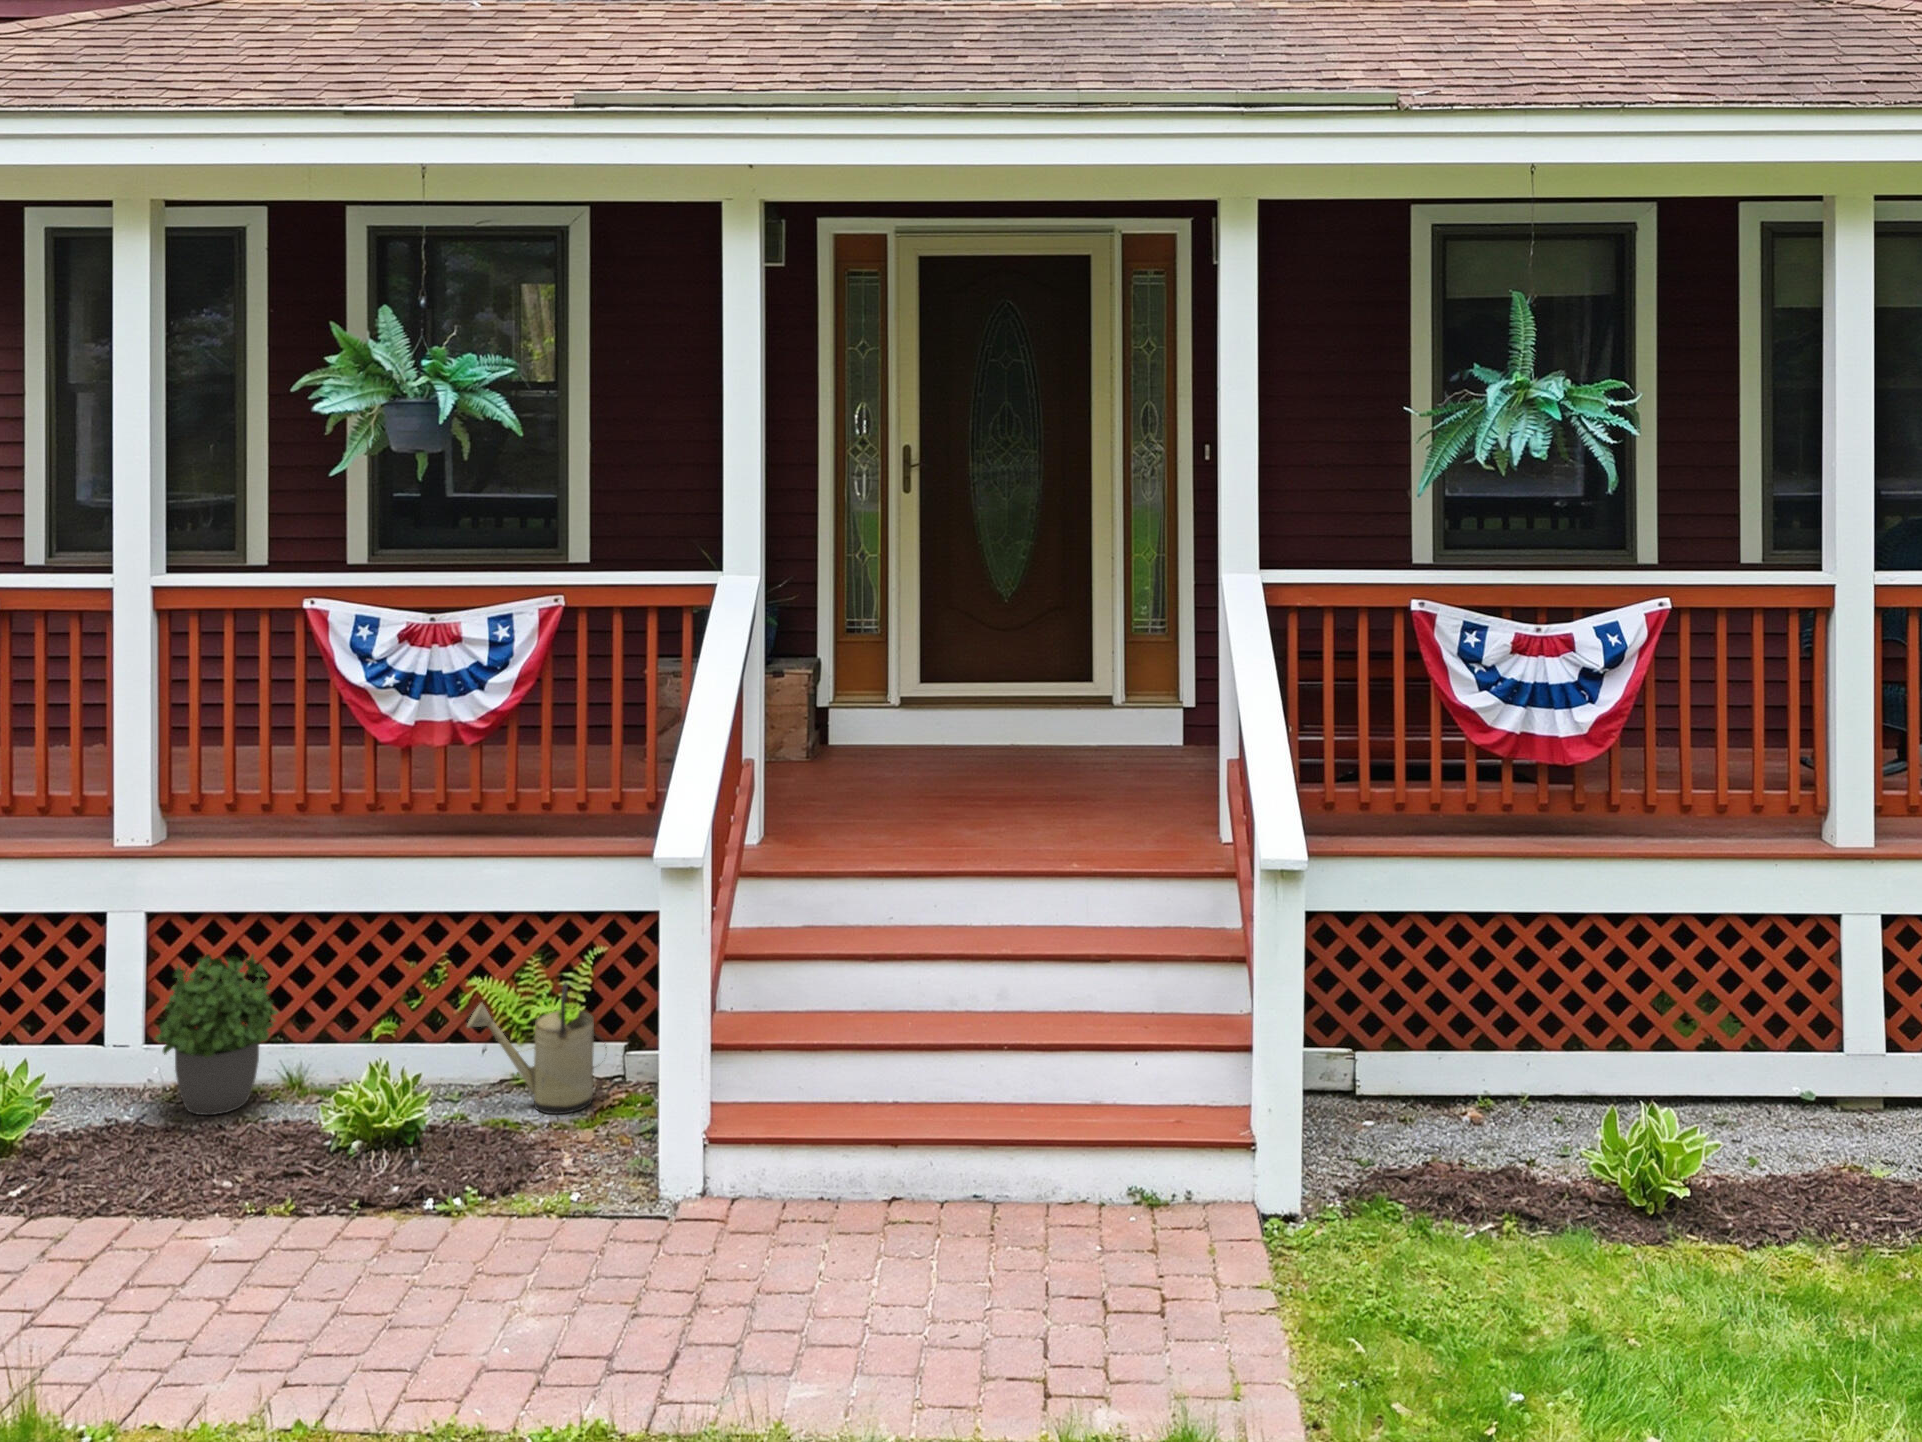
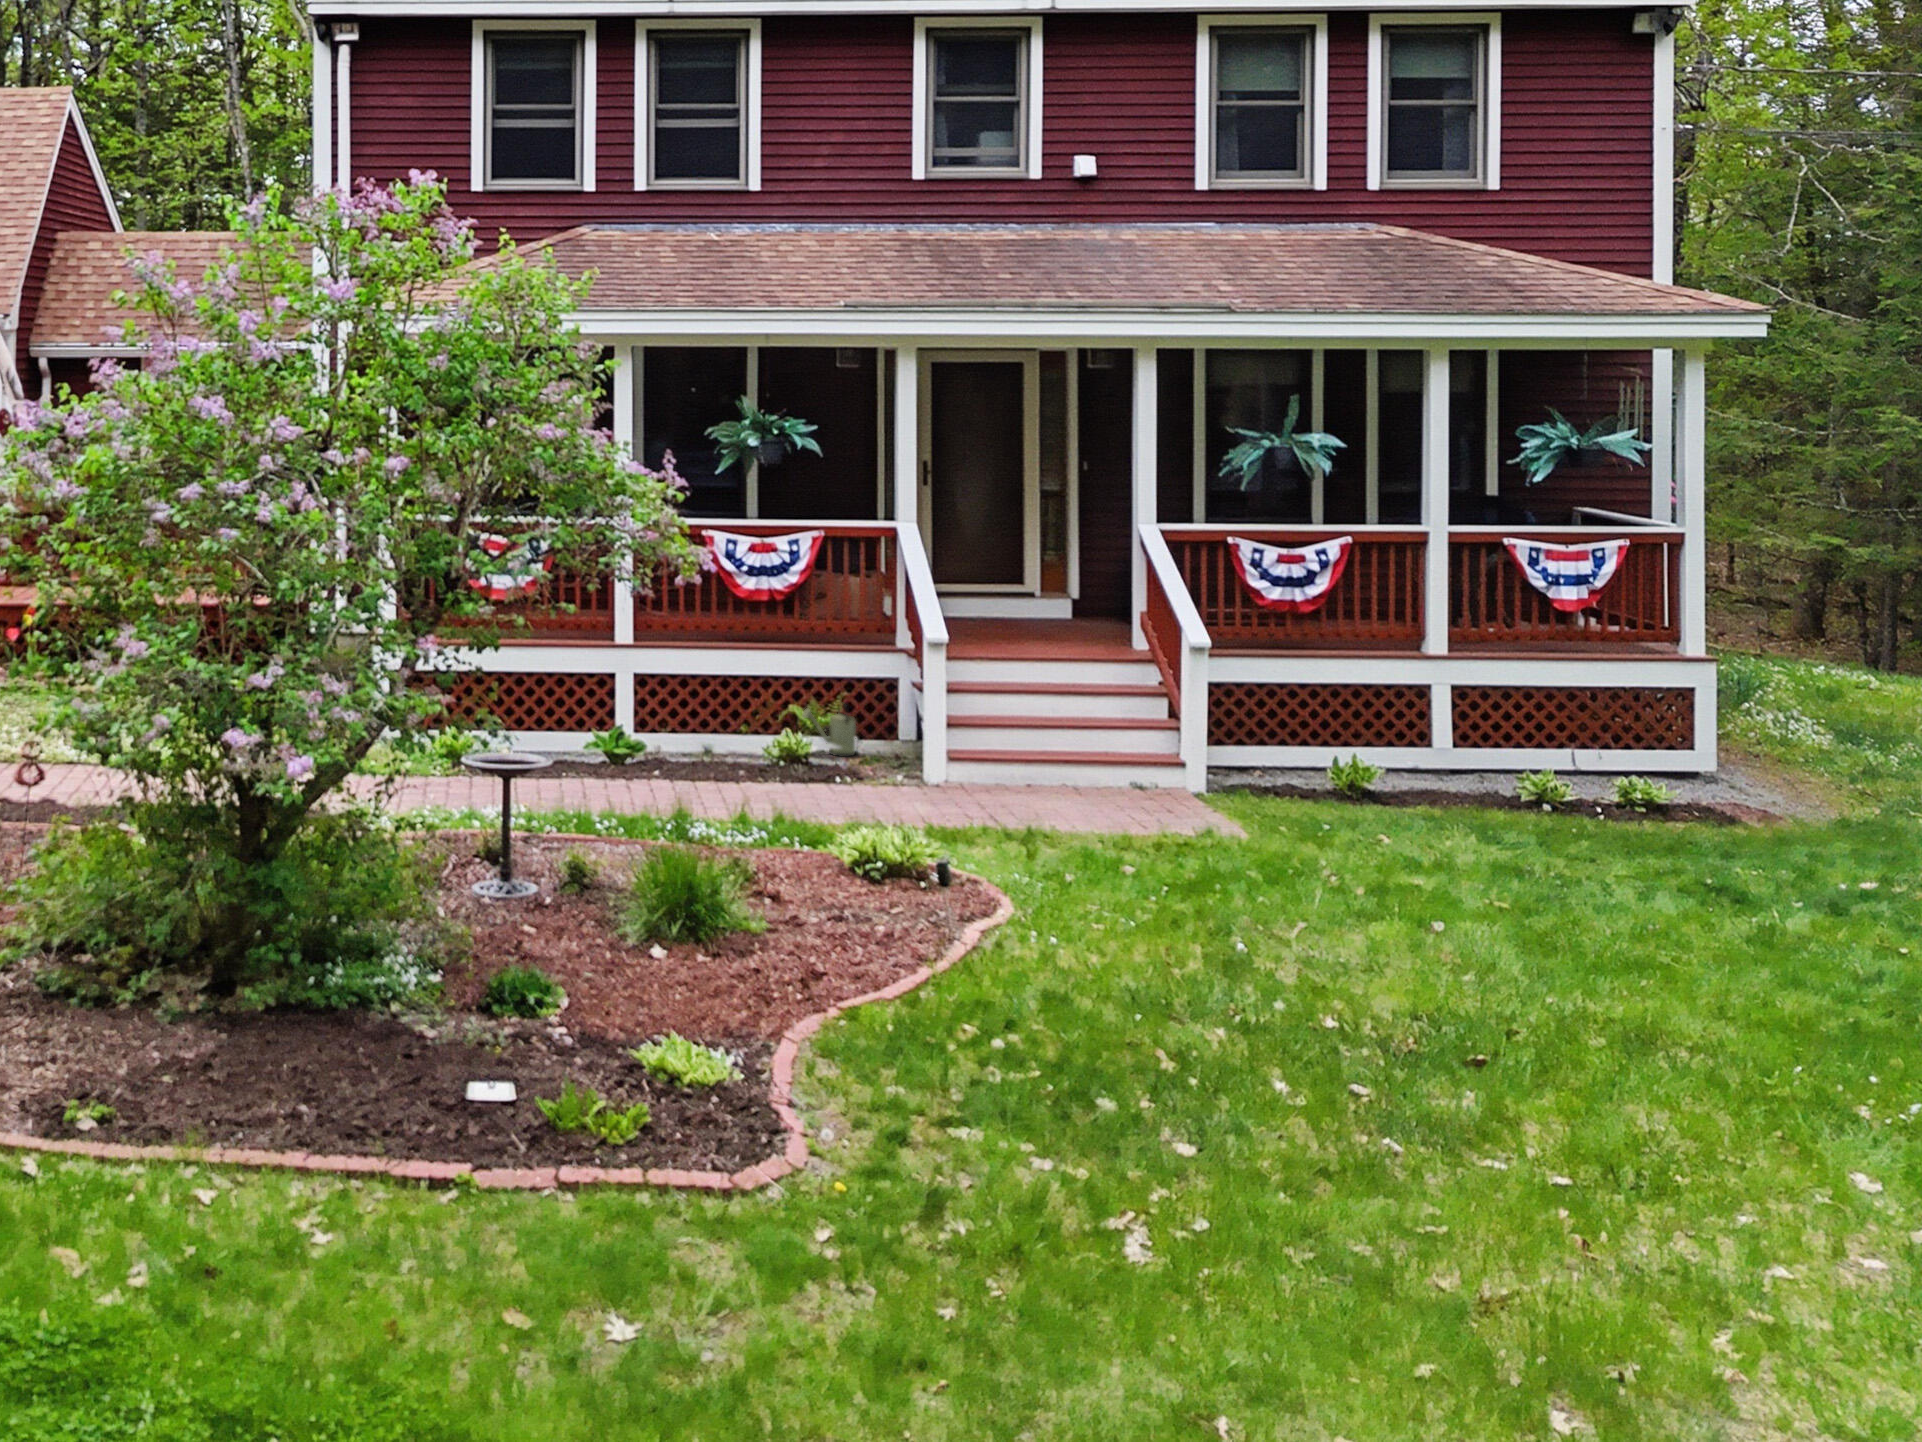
potted plant: present [155,954,278,1115] -> none [664,685,719,753]

